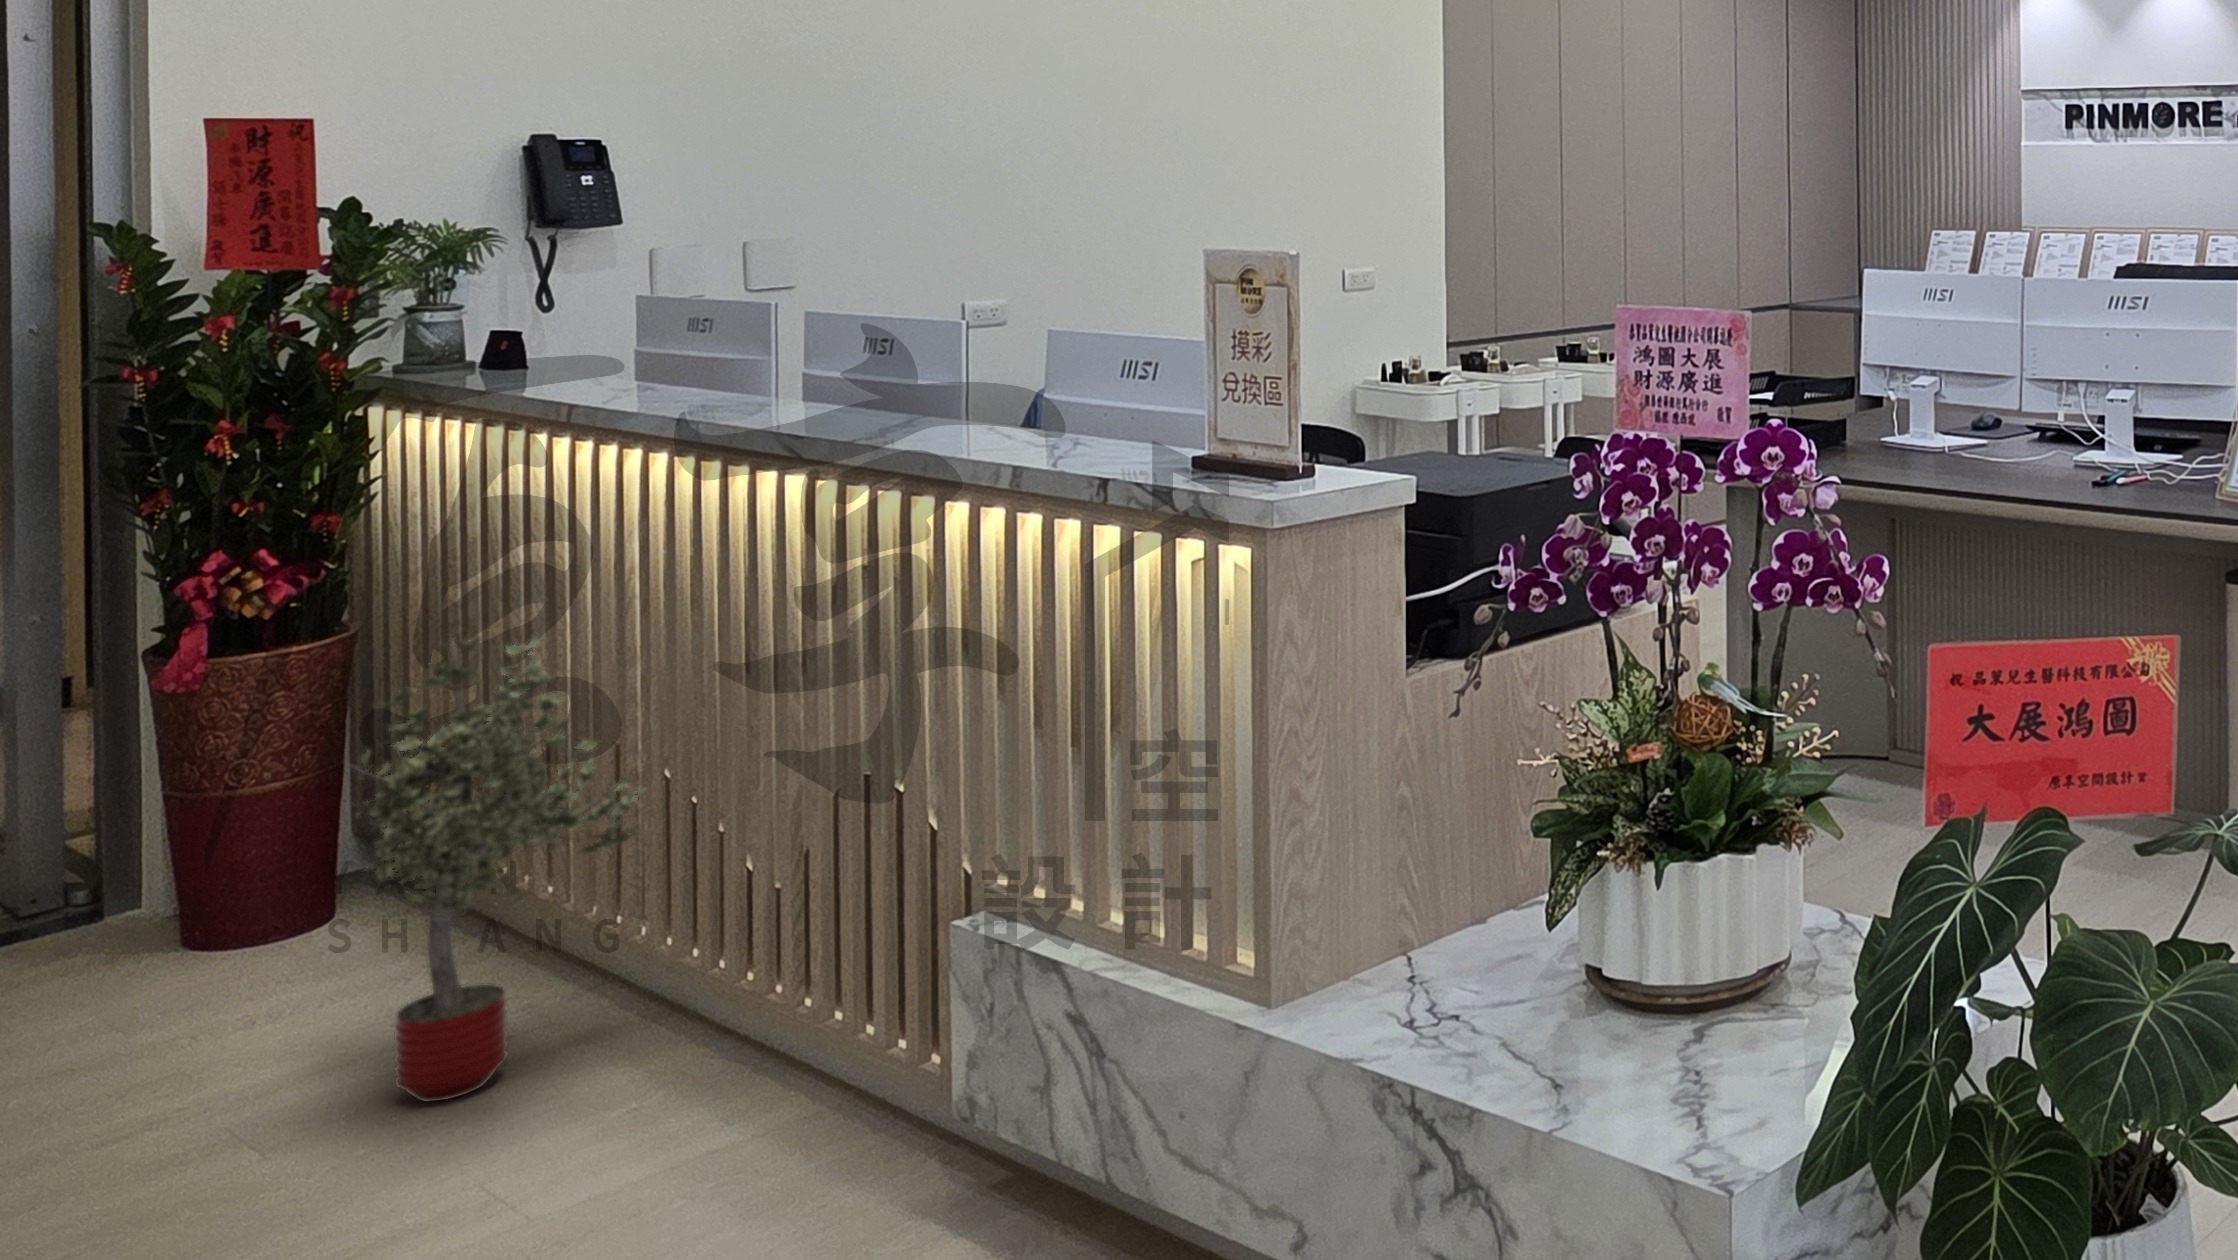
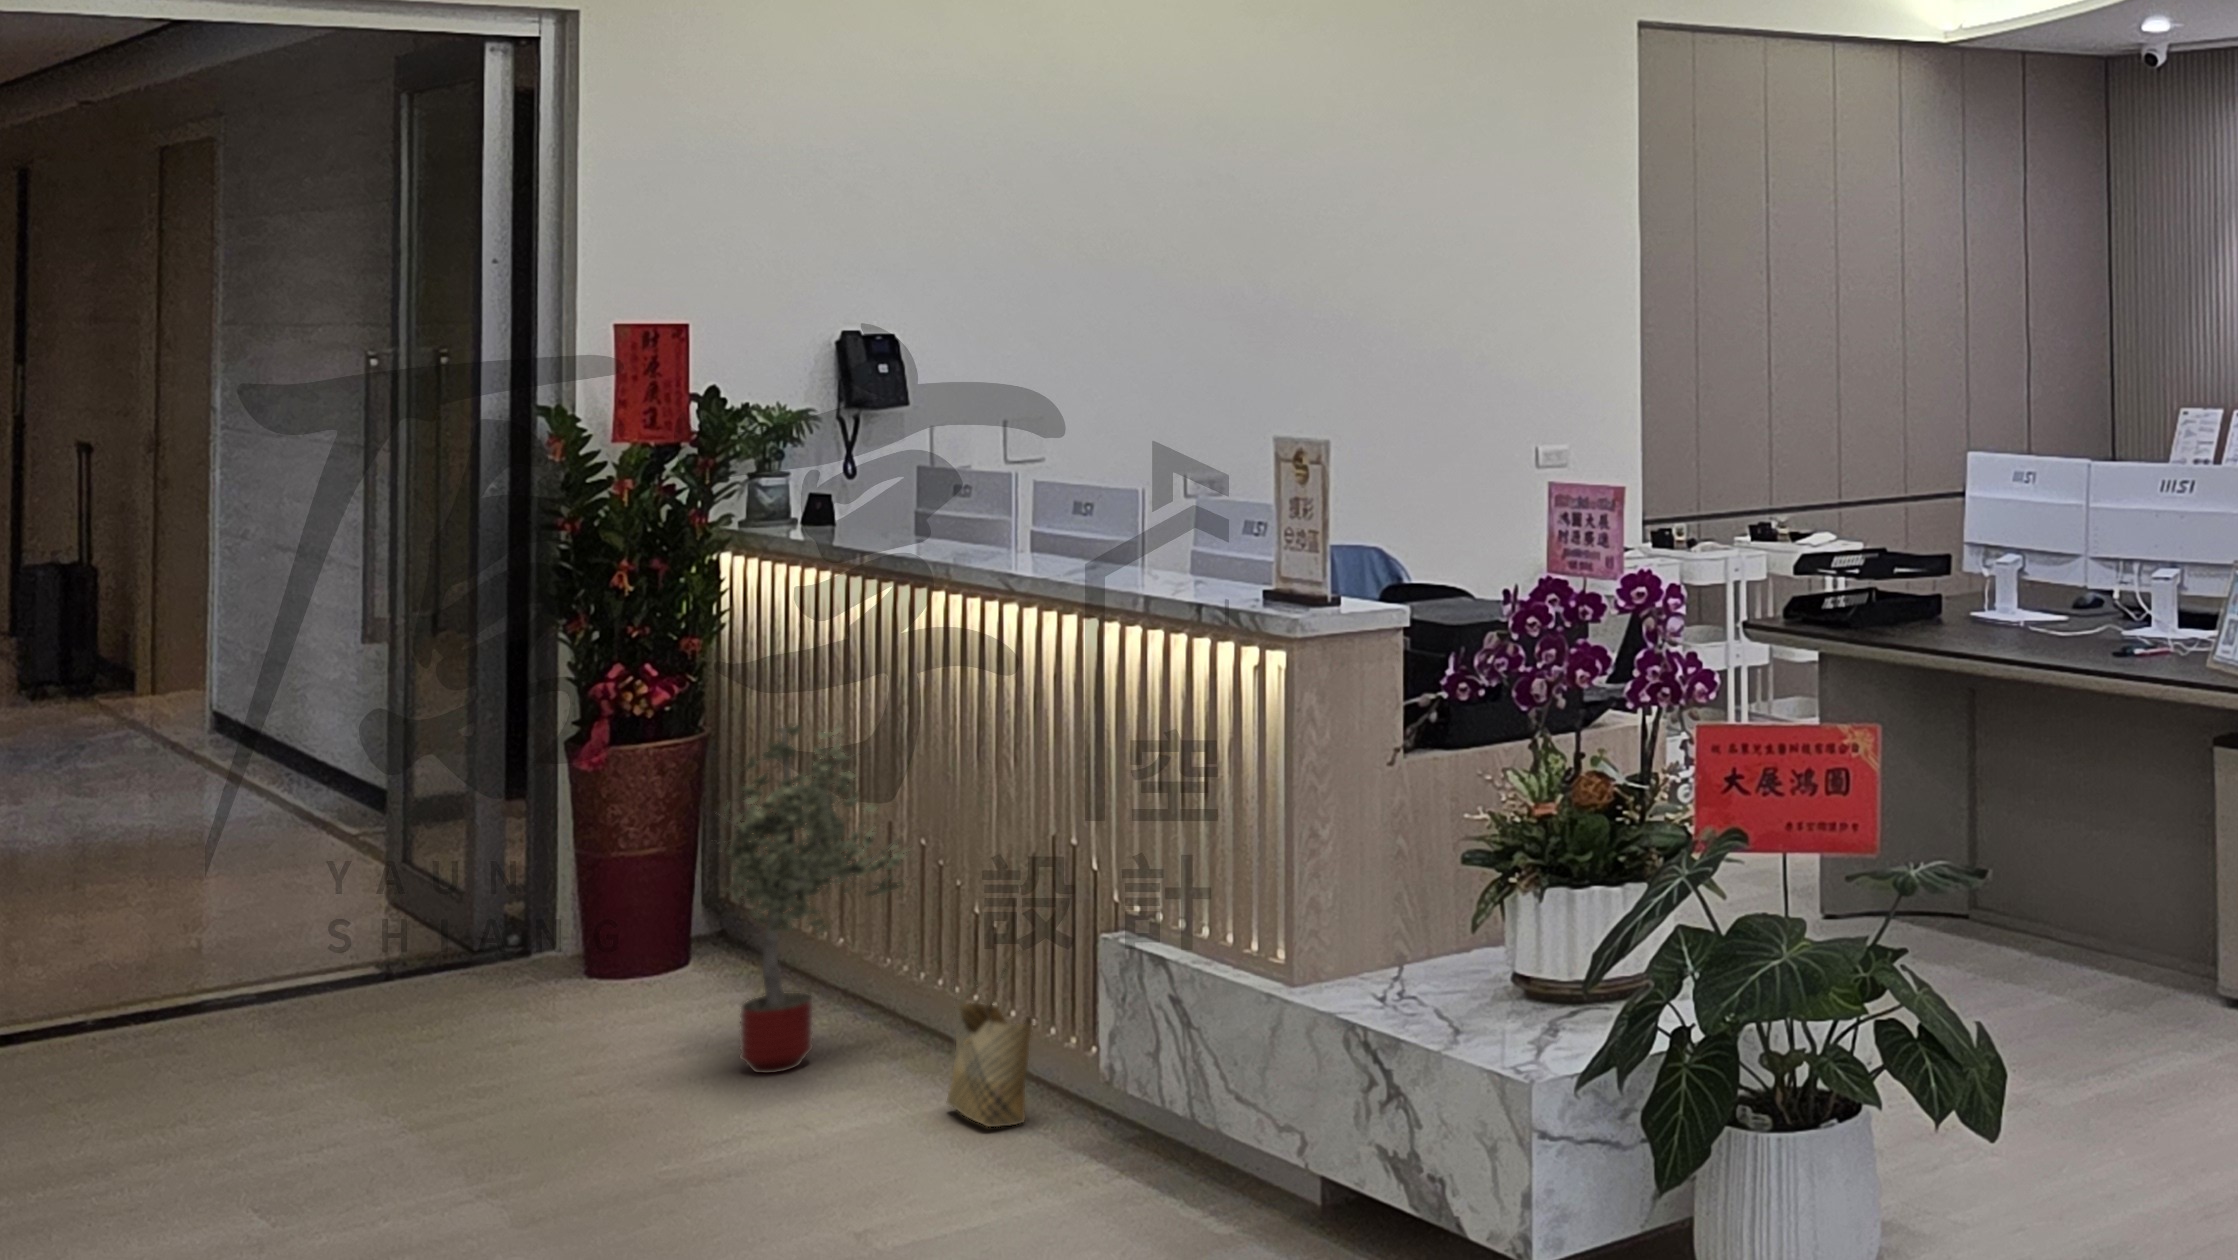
woven basket: none [710,929,839,1179] -> present [947,953,1035,1127]

